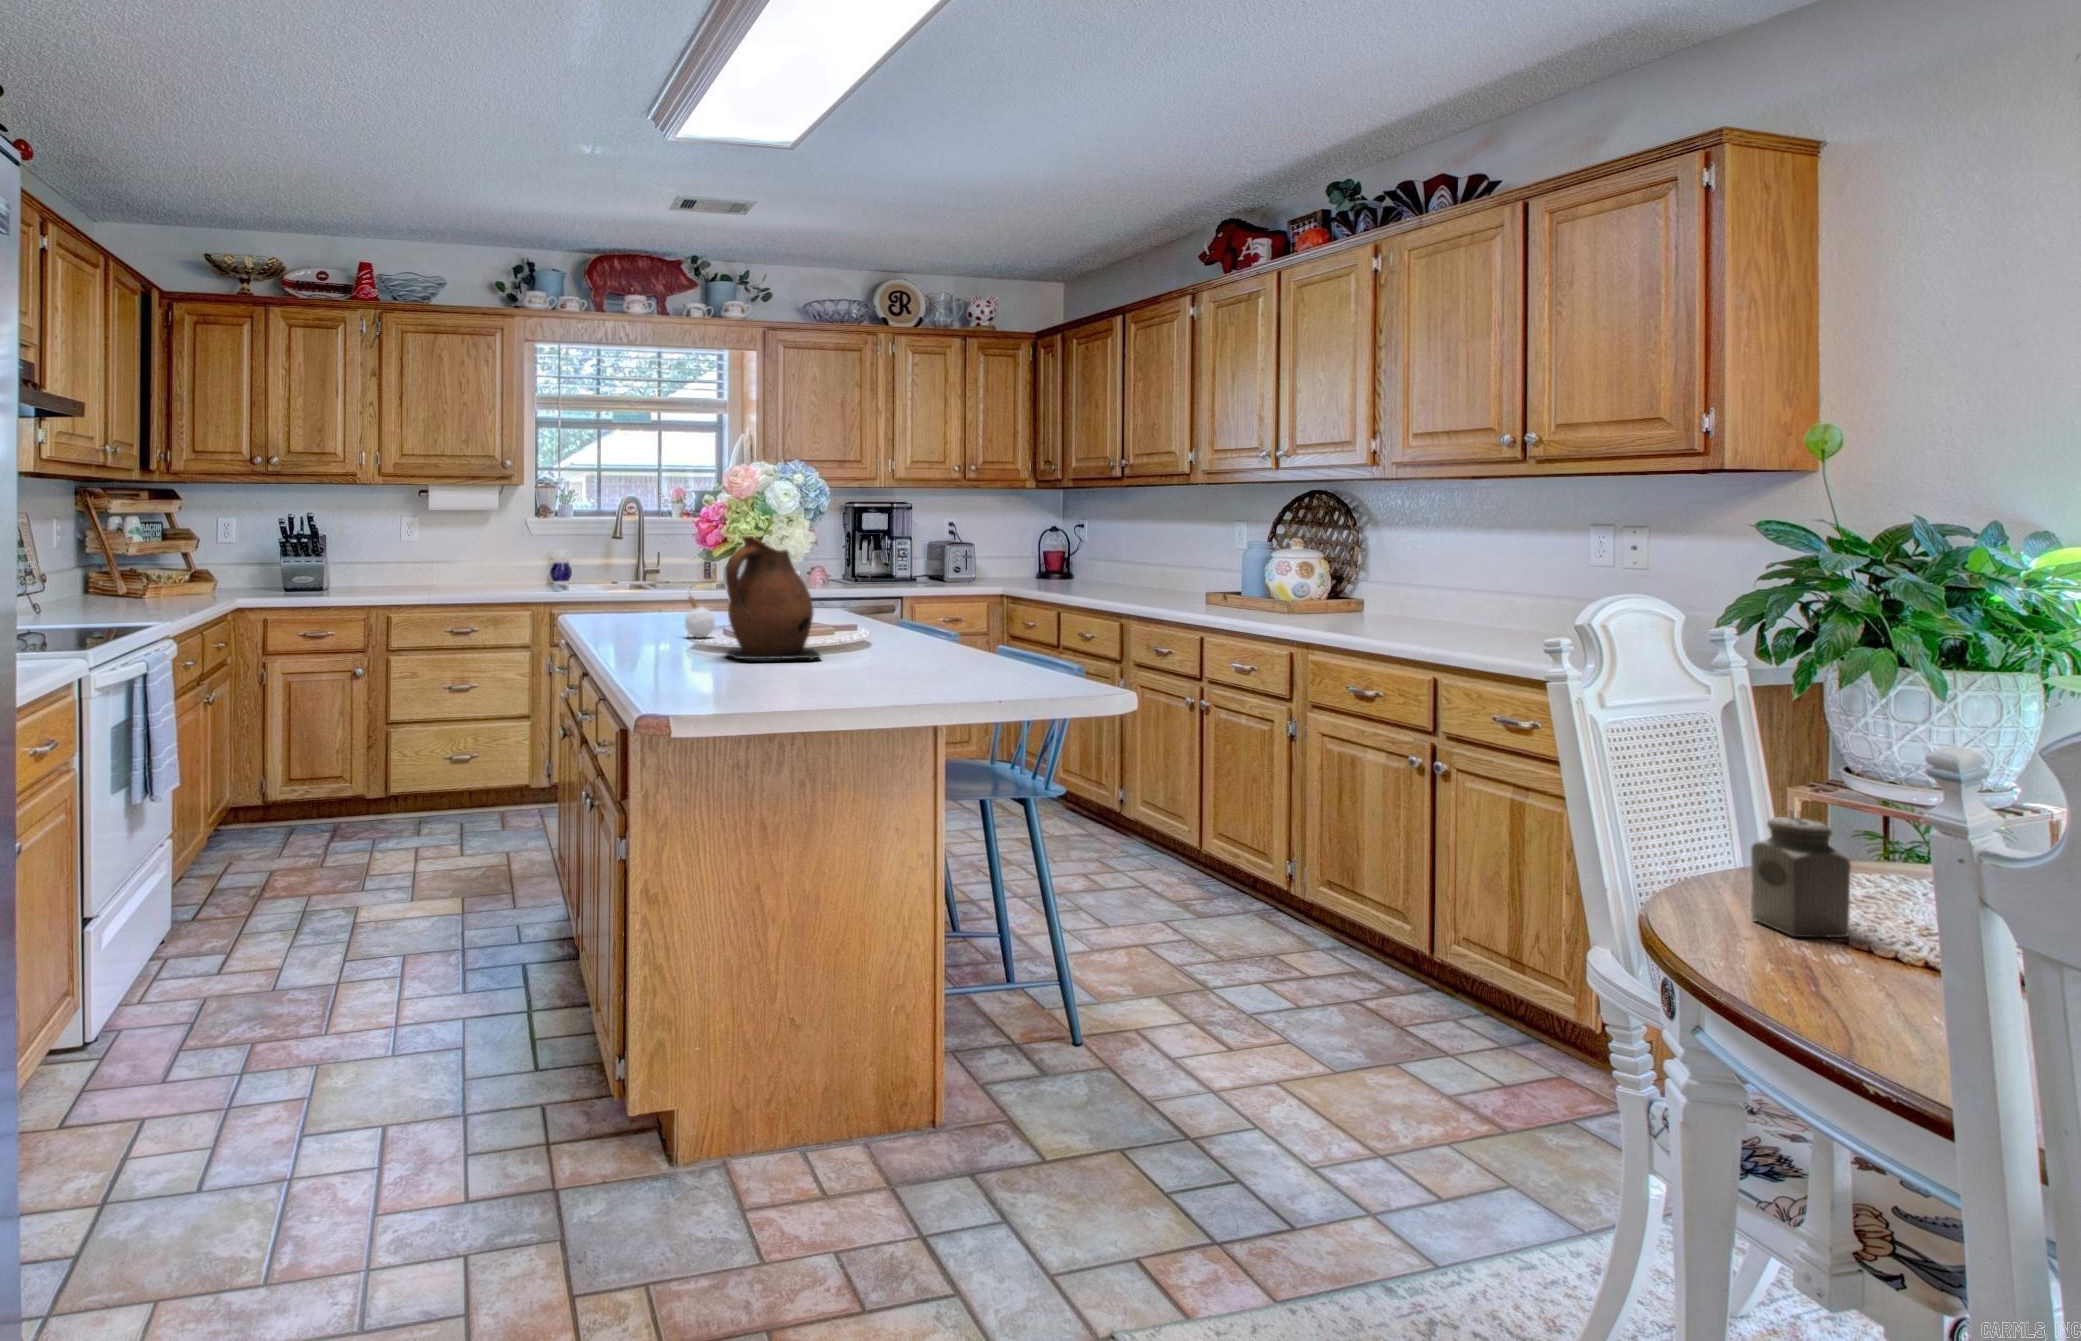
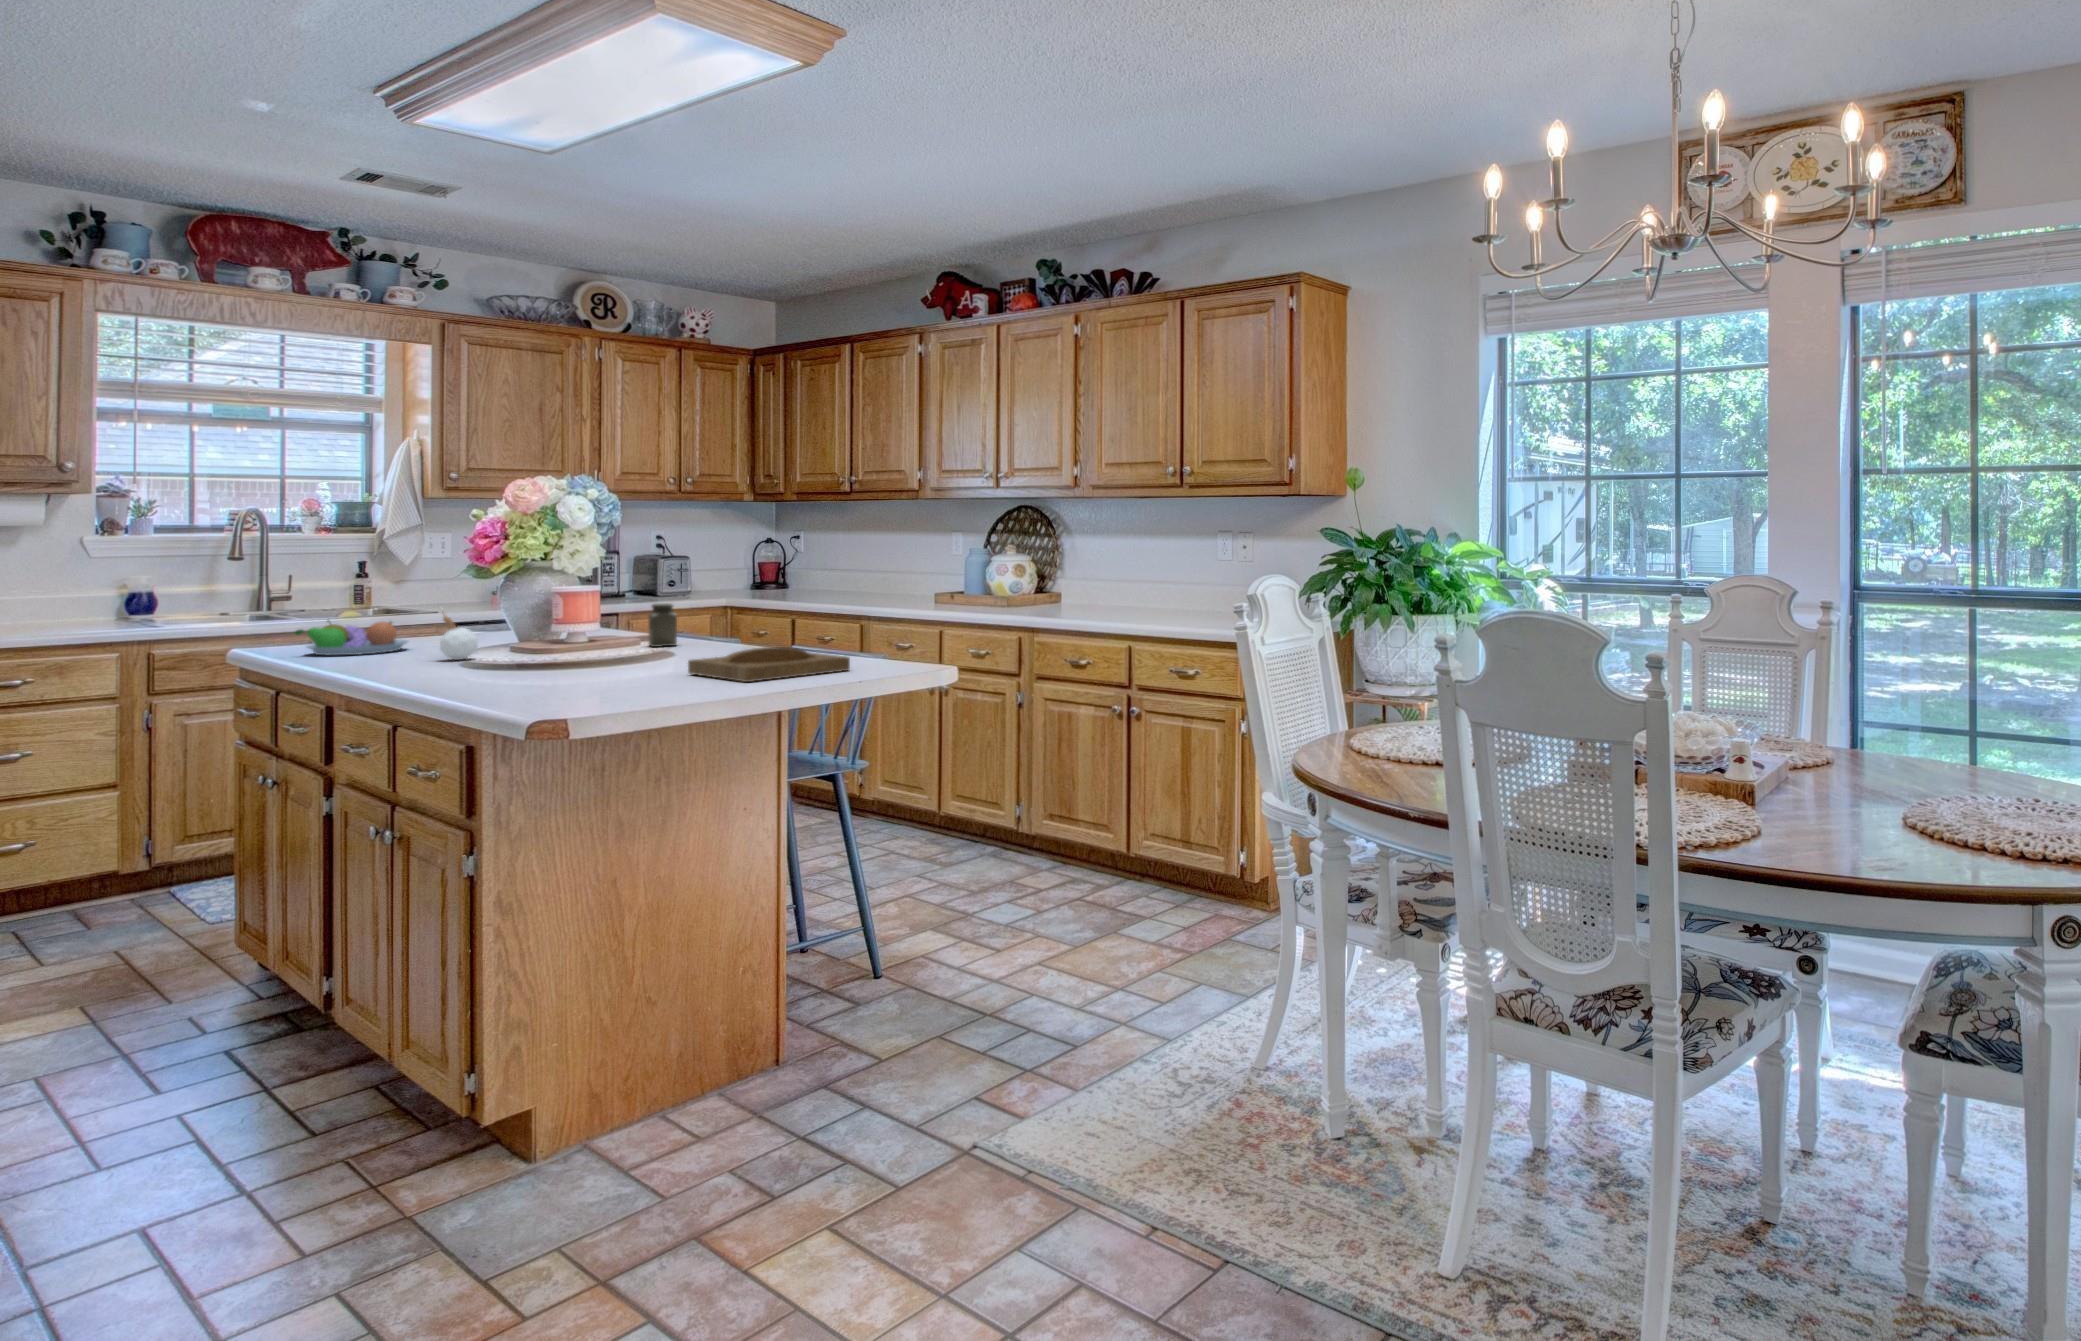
ceramic pitcher: present [726,536,821,659] -> none [520,551,642,672]
fruit bowl: none [603,593,686,626] -> present [295,621,408,655]
tray: none [848,650,1009,690] -> present [688,647,850,682]
salt shaker: present [1751,817,1851,937] -> present [649,603,677,647]

